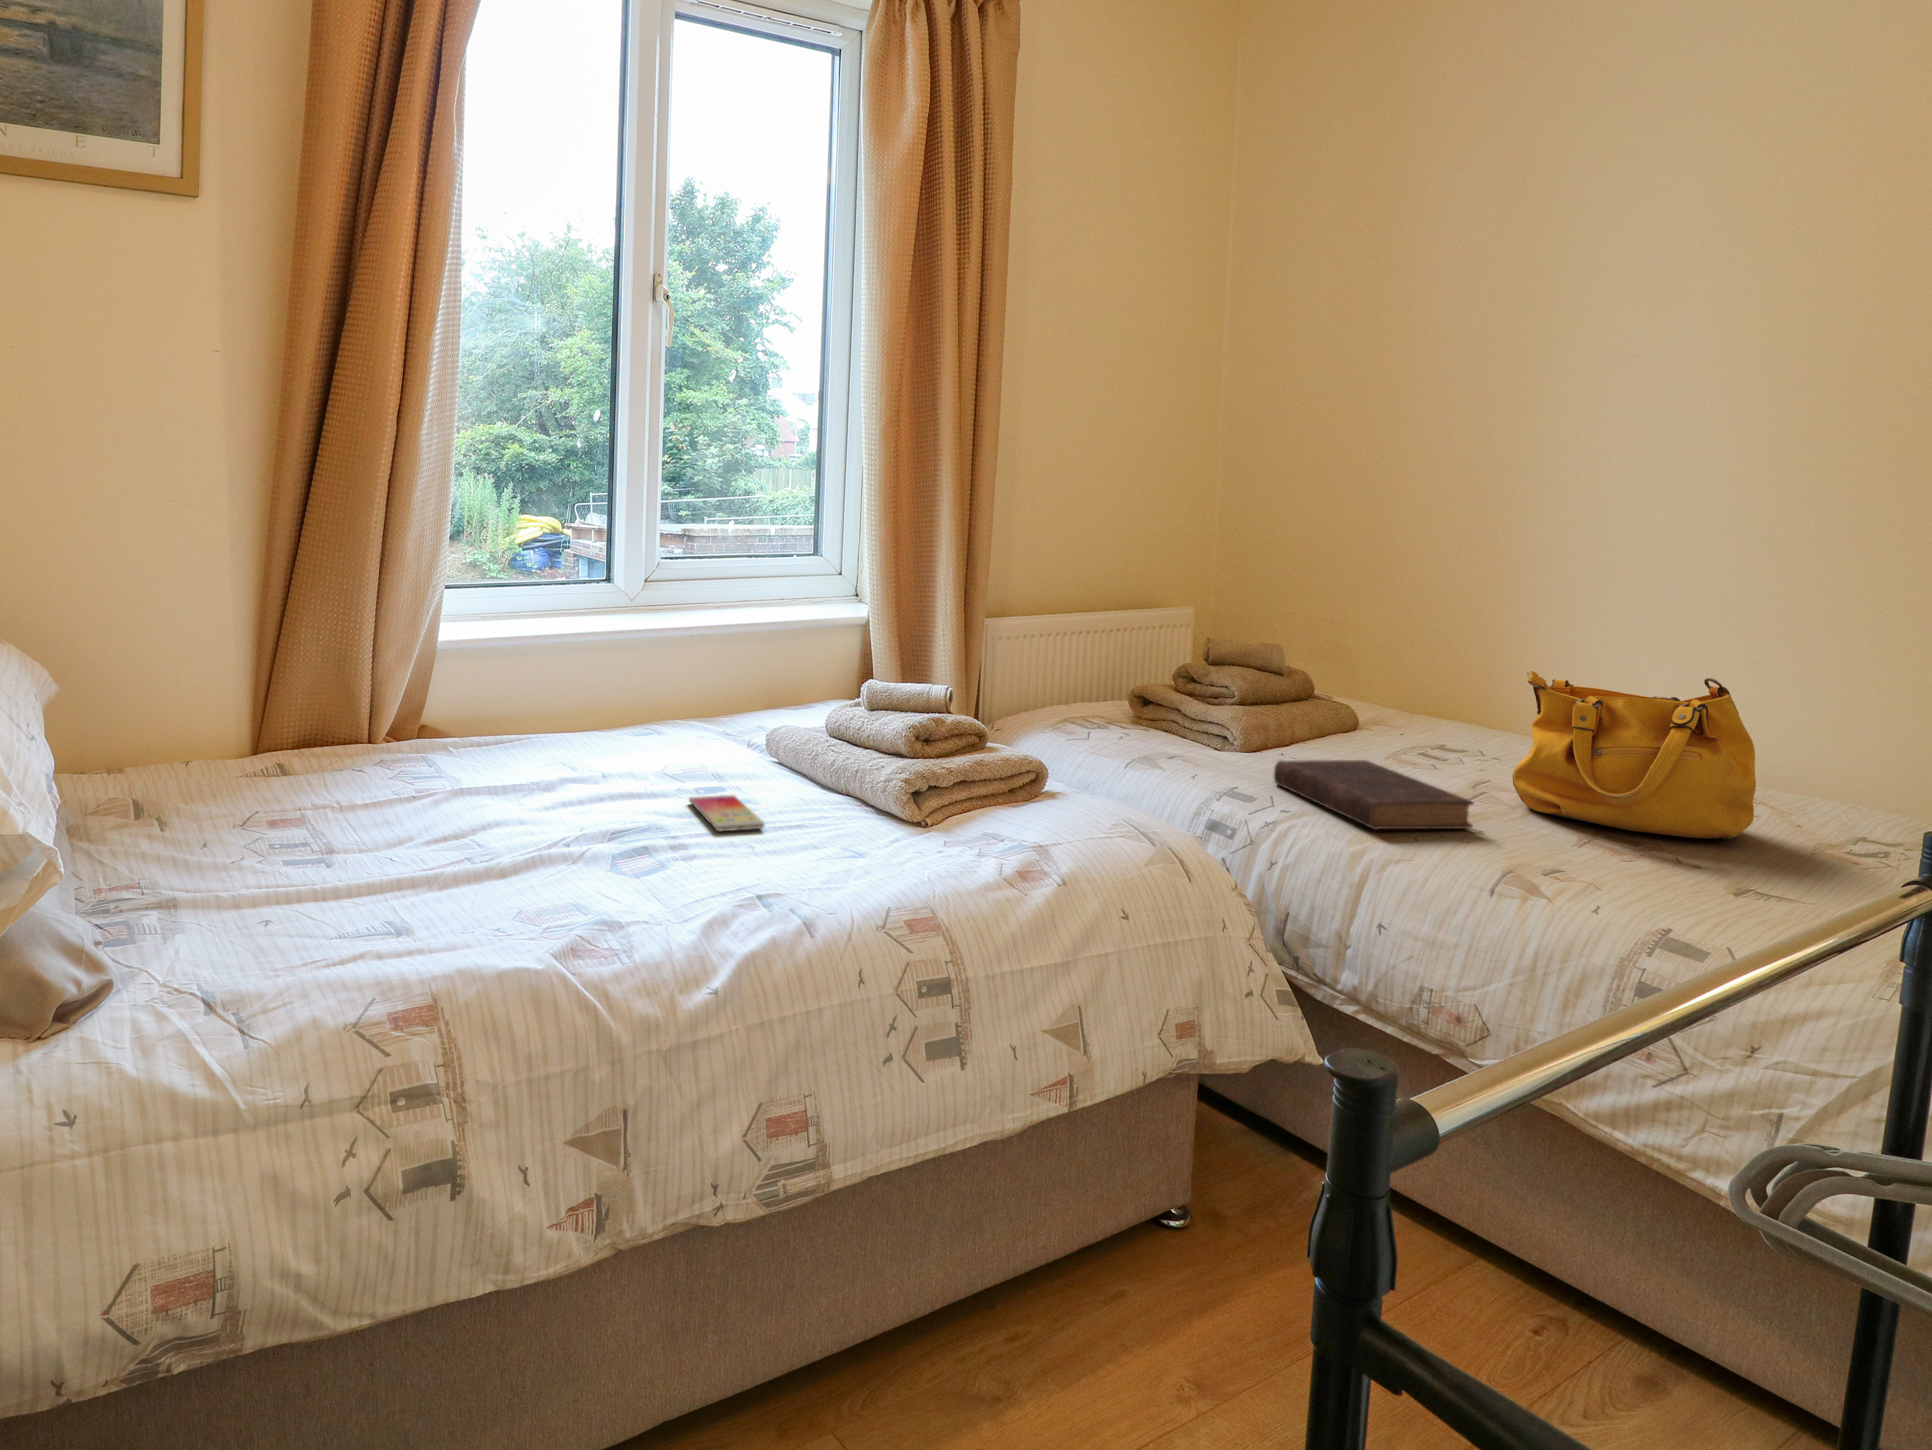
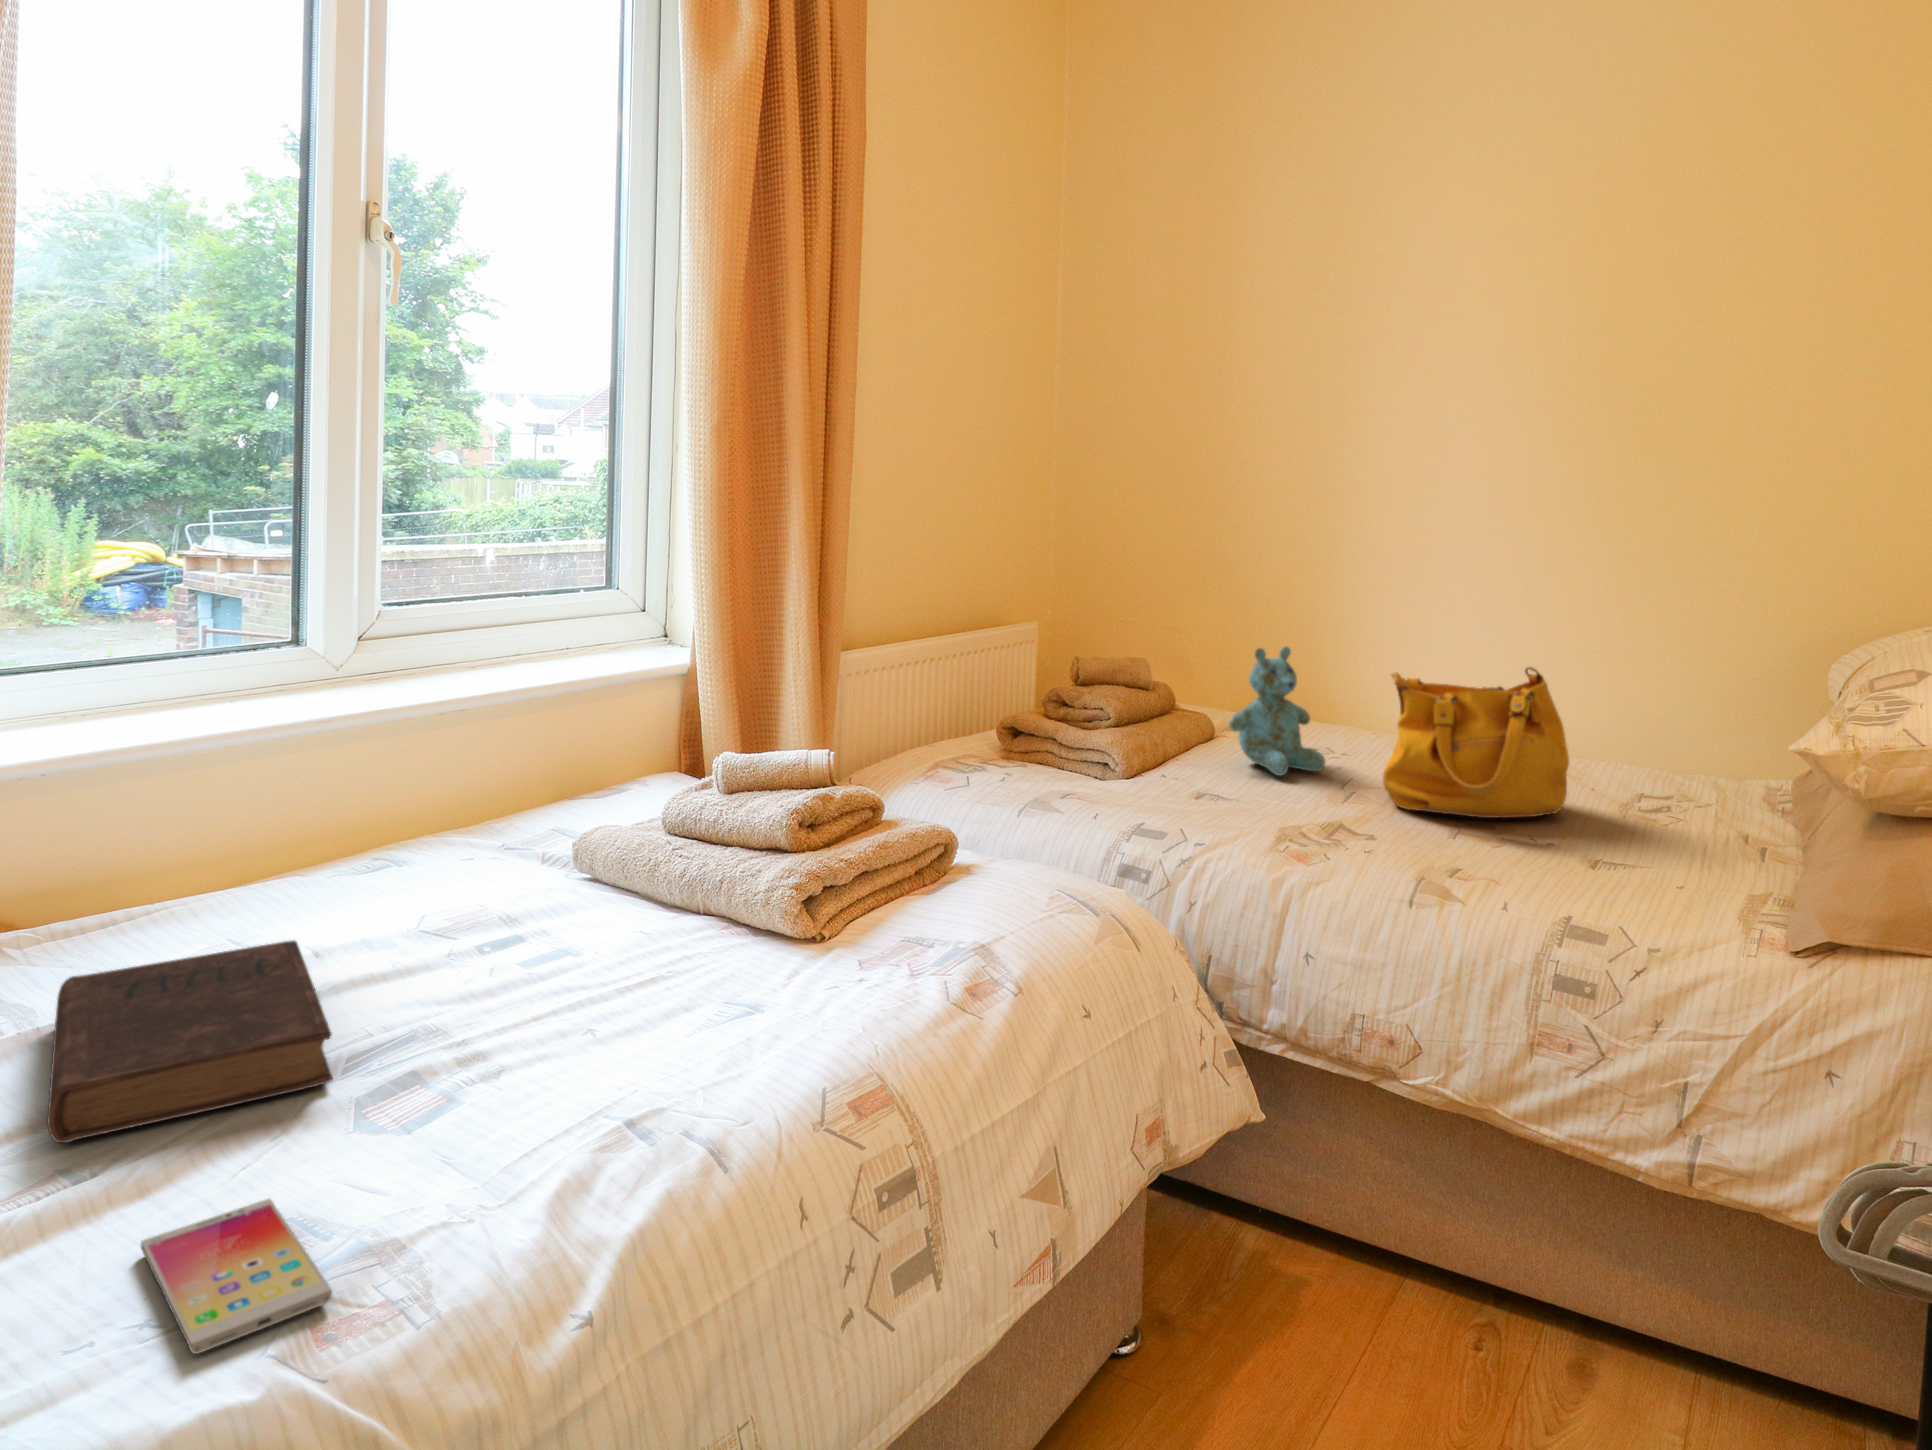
stuffed bear: none [1352,639,1460,766] -> present [1229,647,1325,776]
book: present [1274,760,1473,829] -> present [48,941,332,1143]
smartphone: present [689,795,764,831] -> present [141,1199,332,1354]

